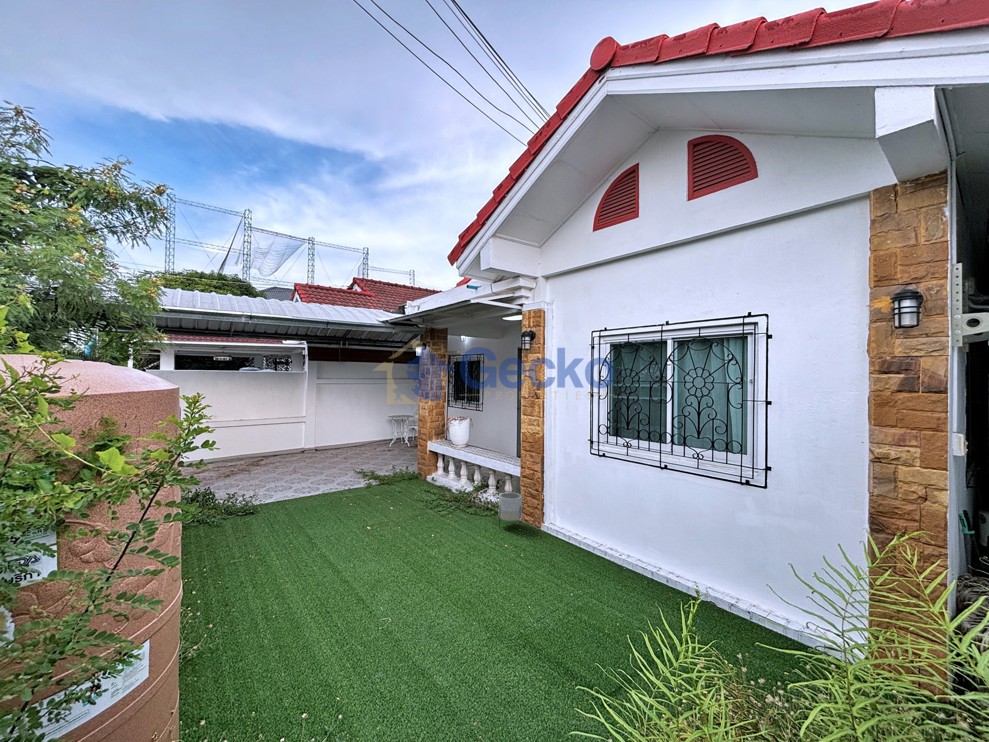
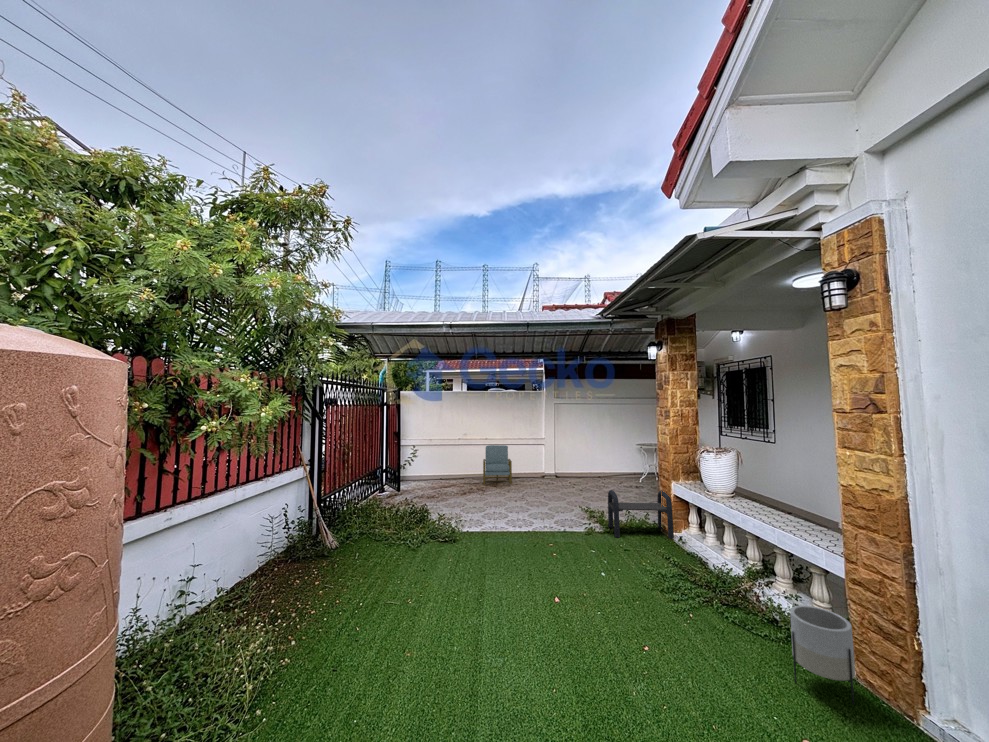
chair: none [237,424,274,465] -> present [483,445,512,484]
bench: none [382,449,428,486] -> present [608,490,674,539]

